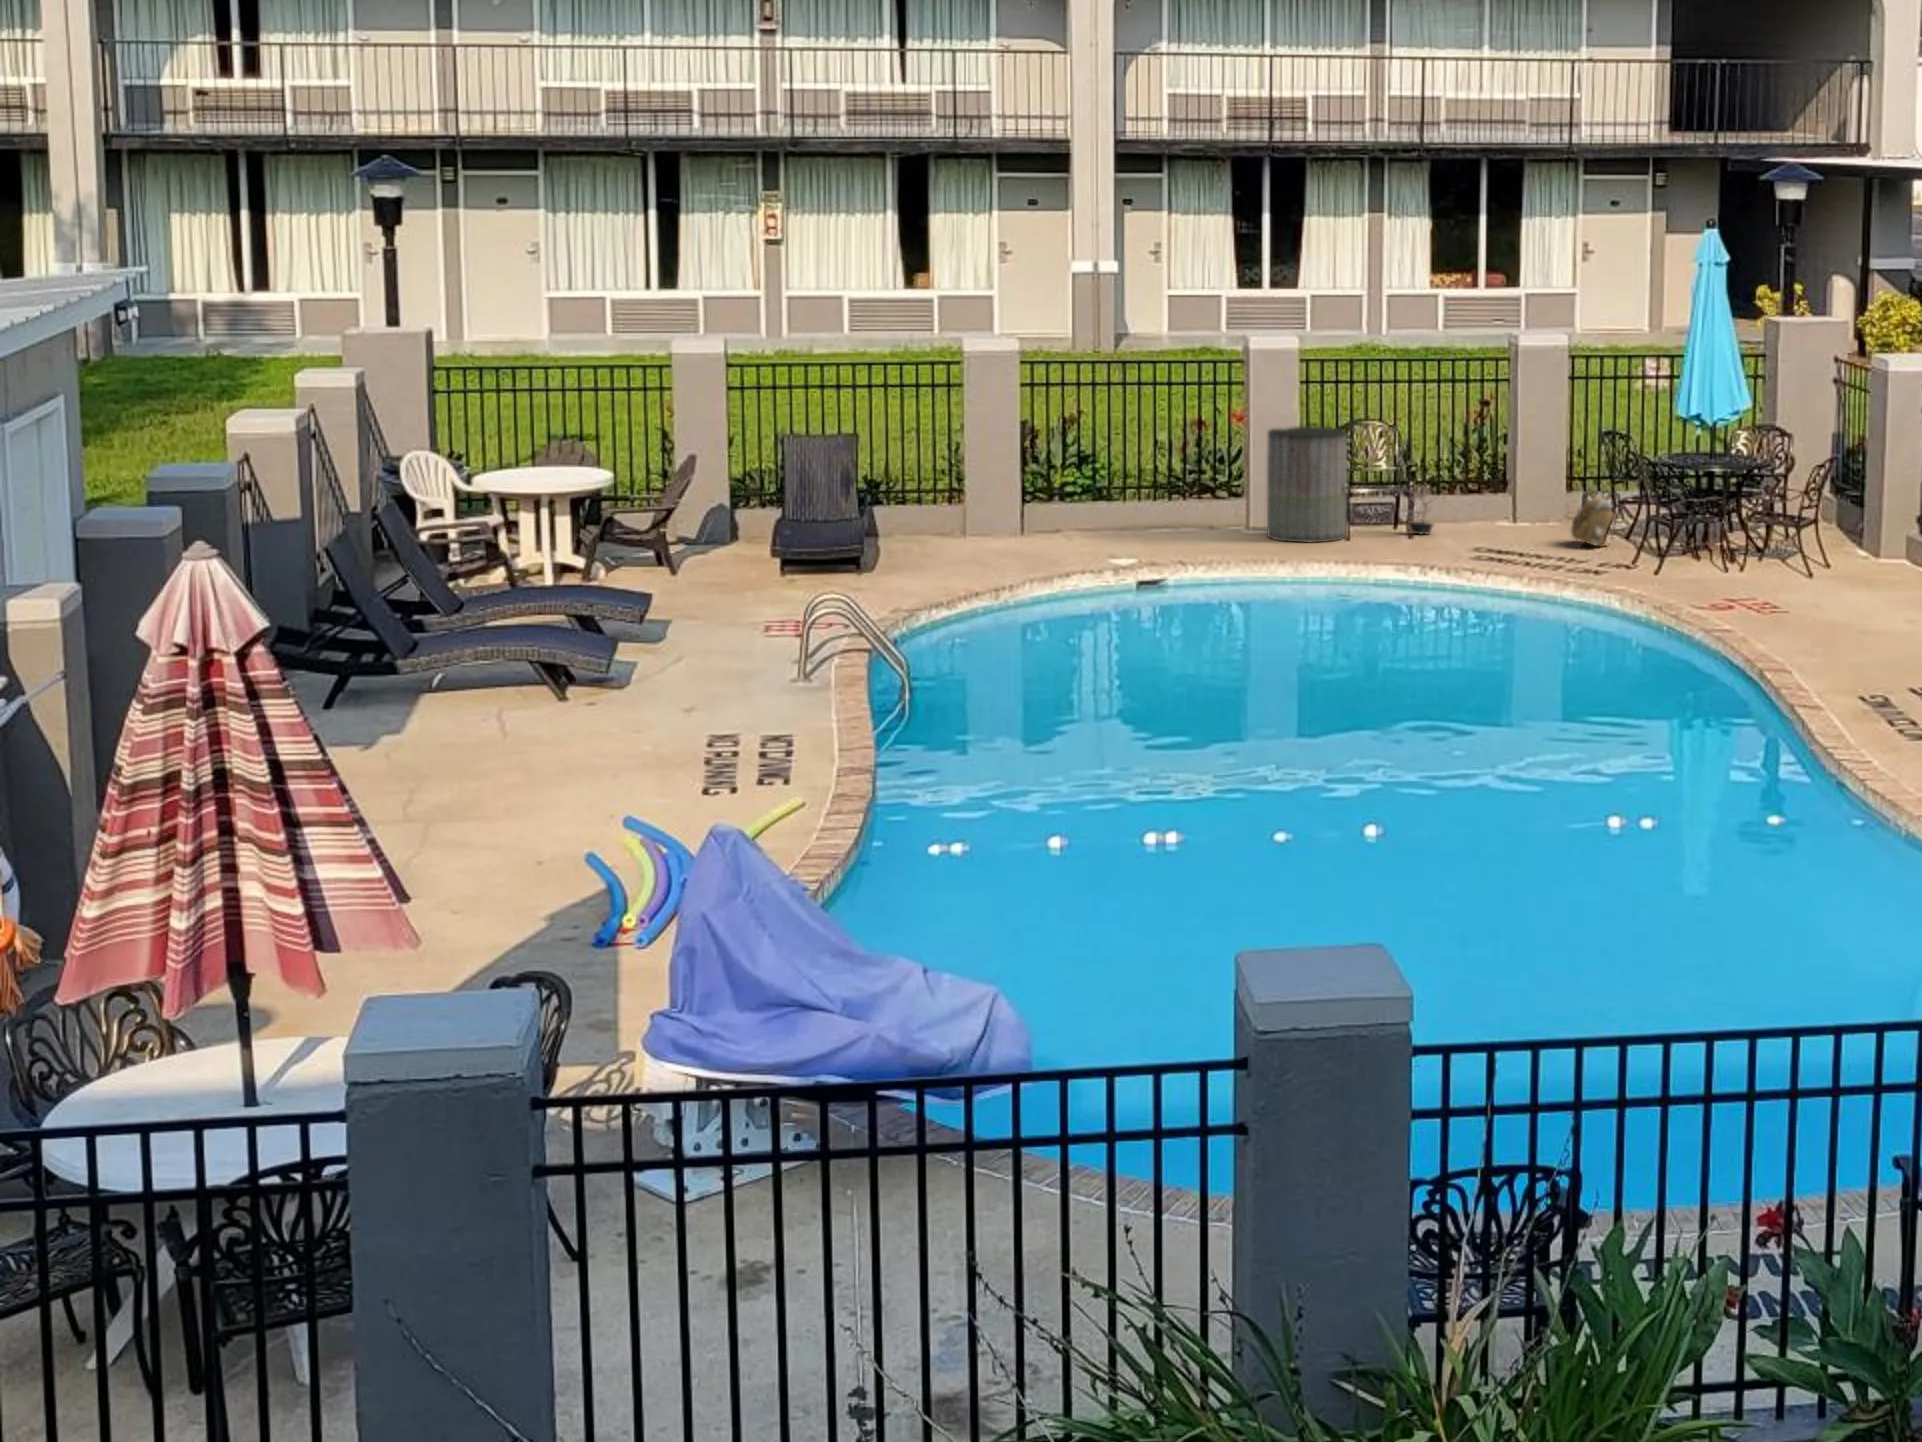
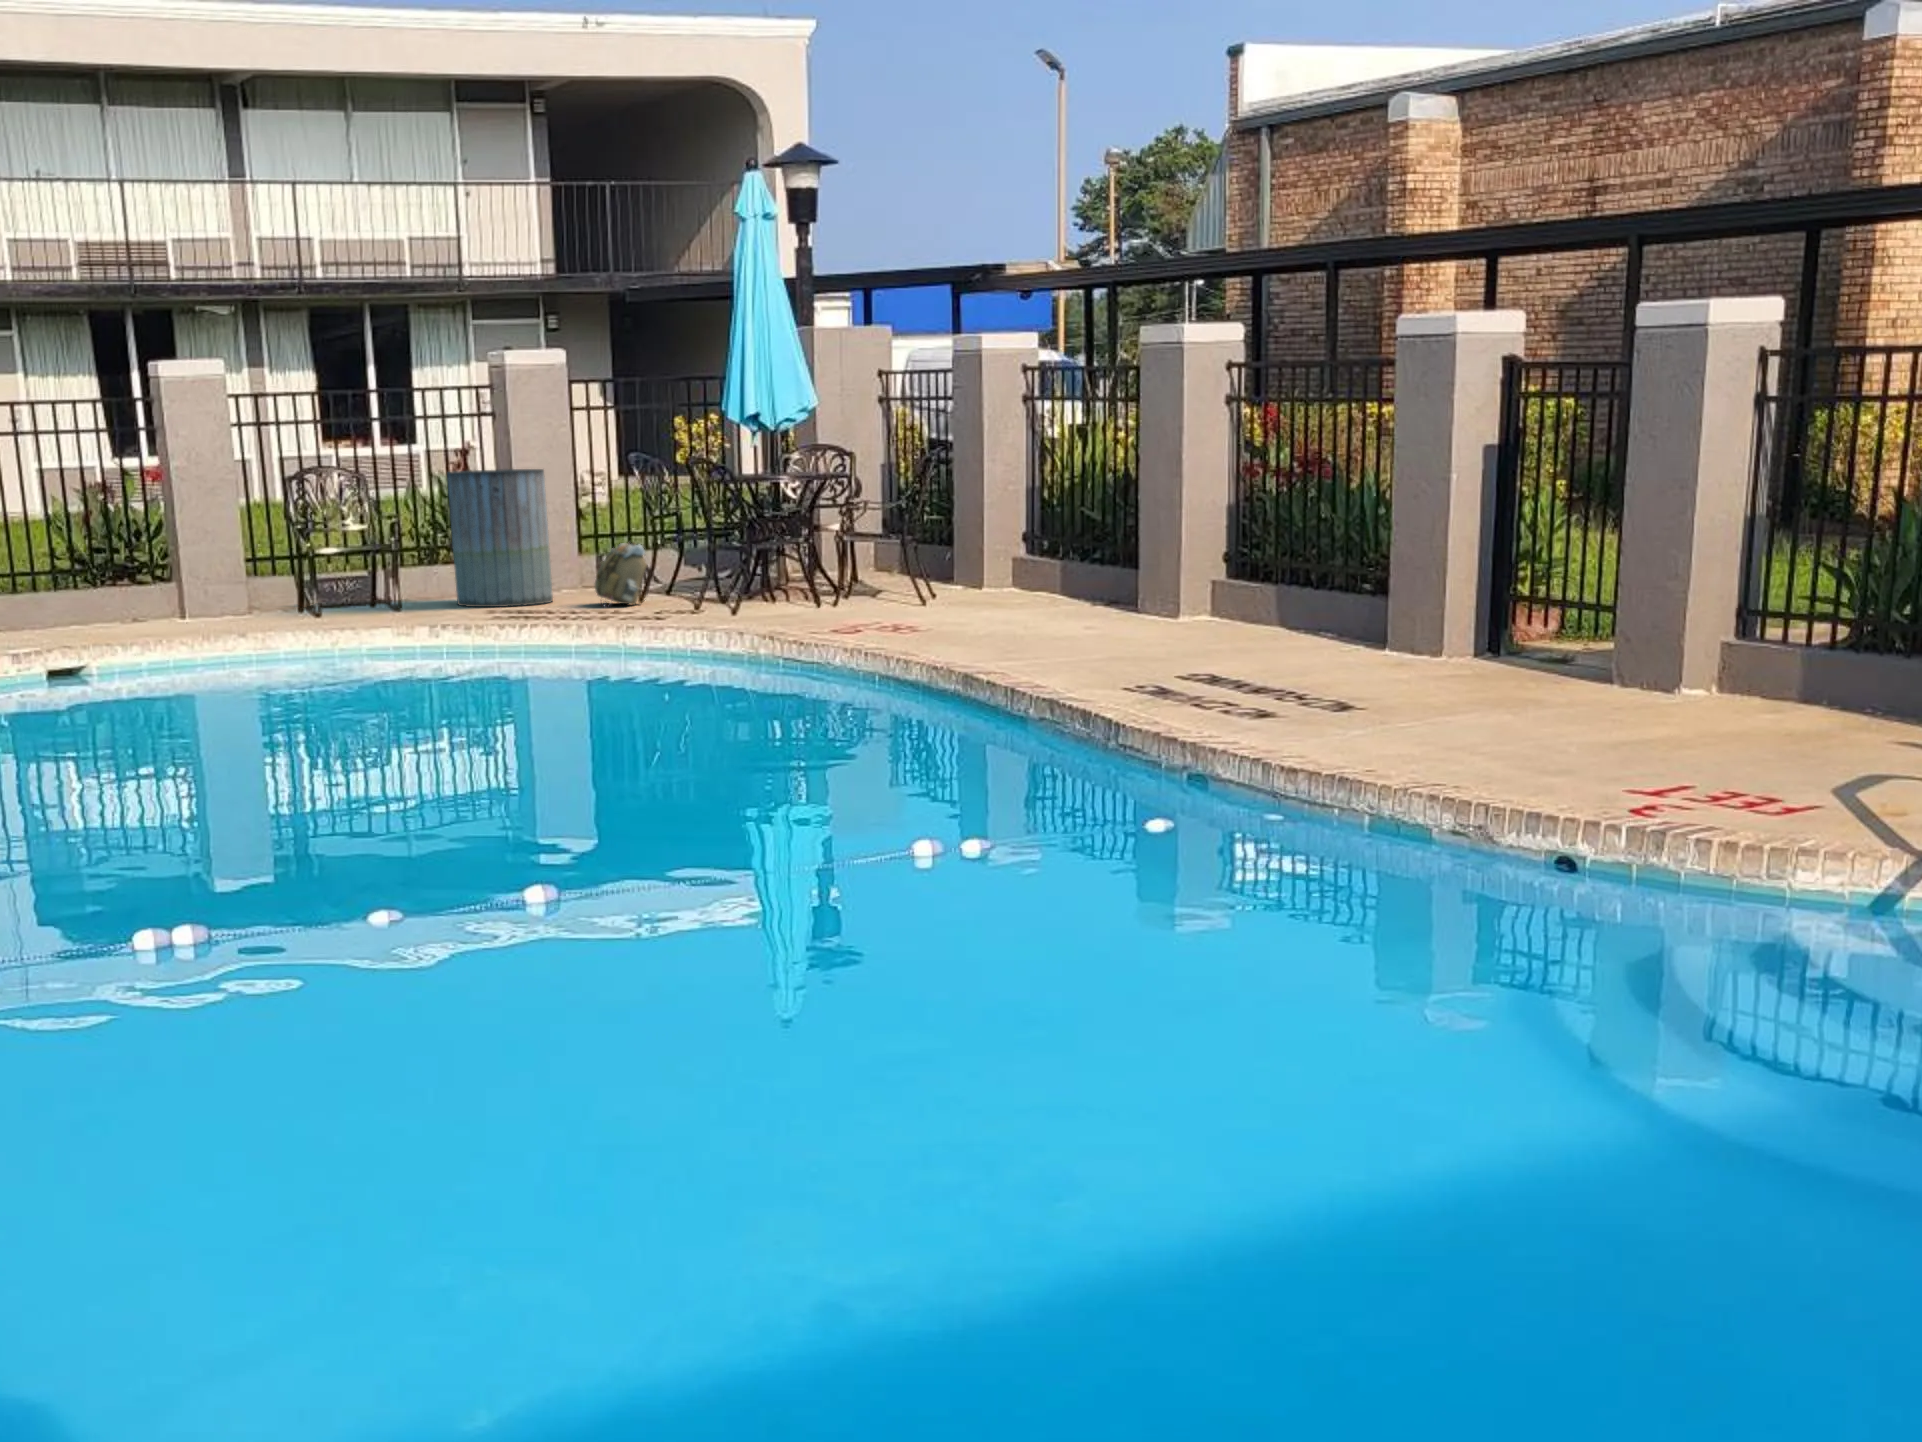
trash can: present [1267,427,1347,542] -> present [447,469,553,607]
potted plant: present [1395,487,1433,534] -> none [366,541,423,608]

